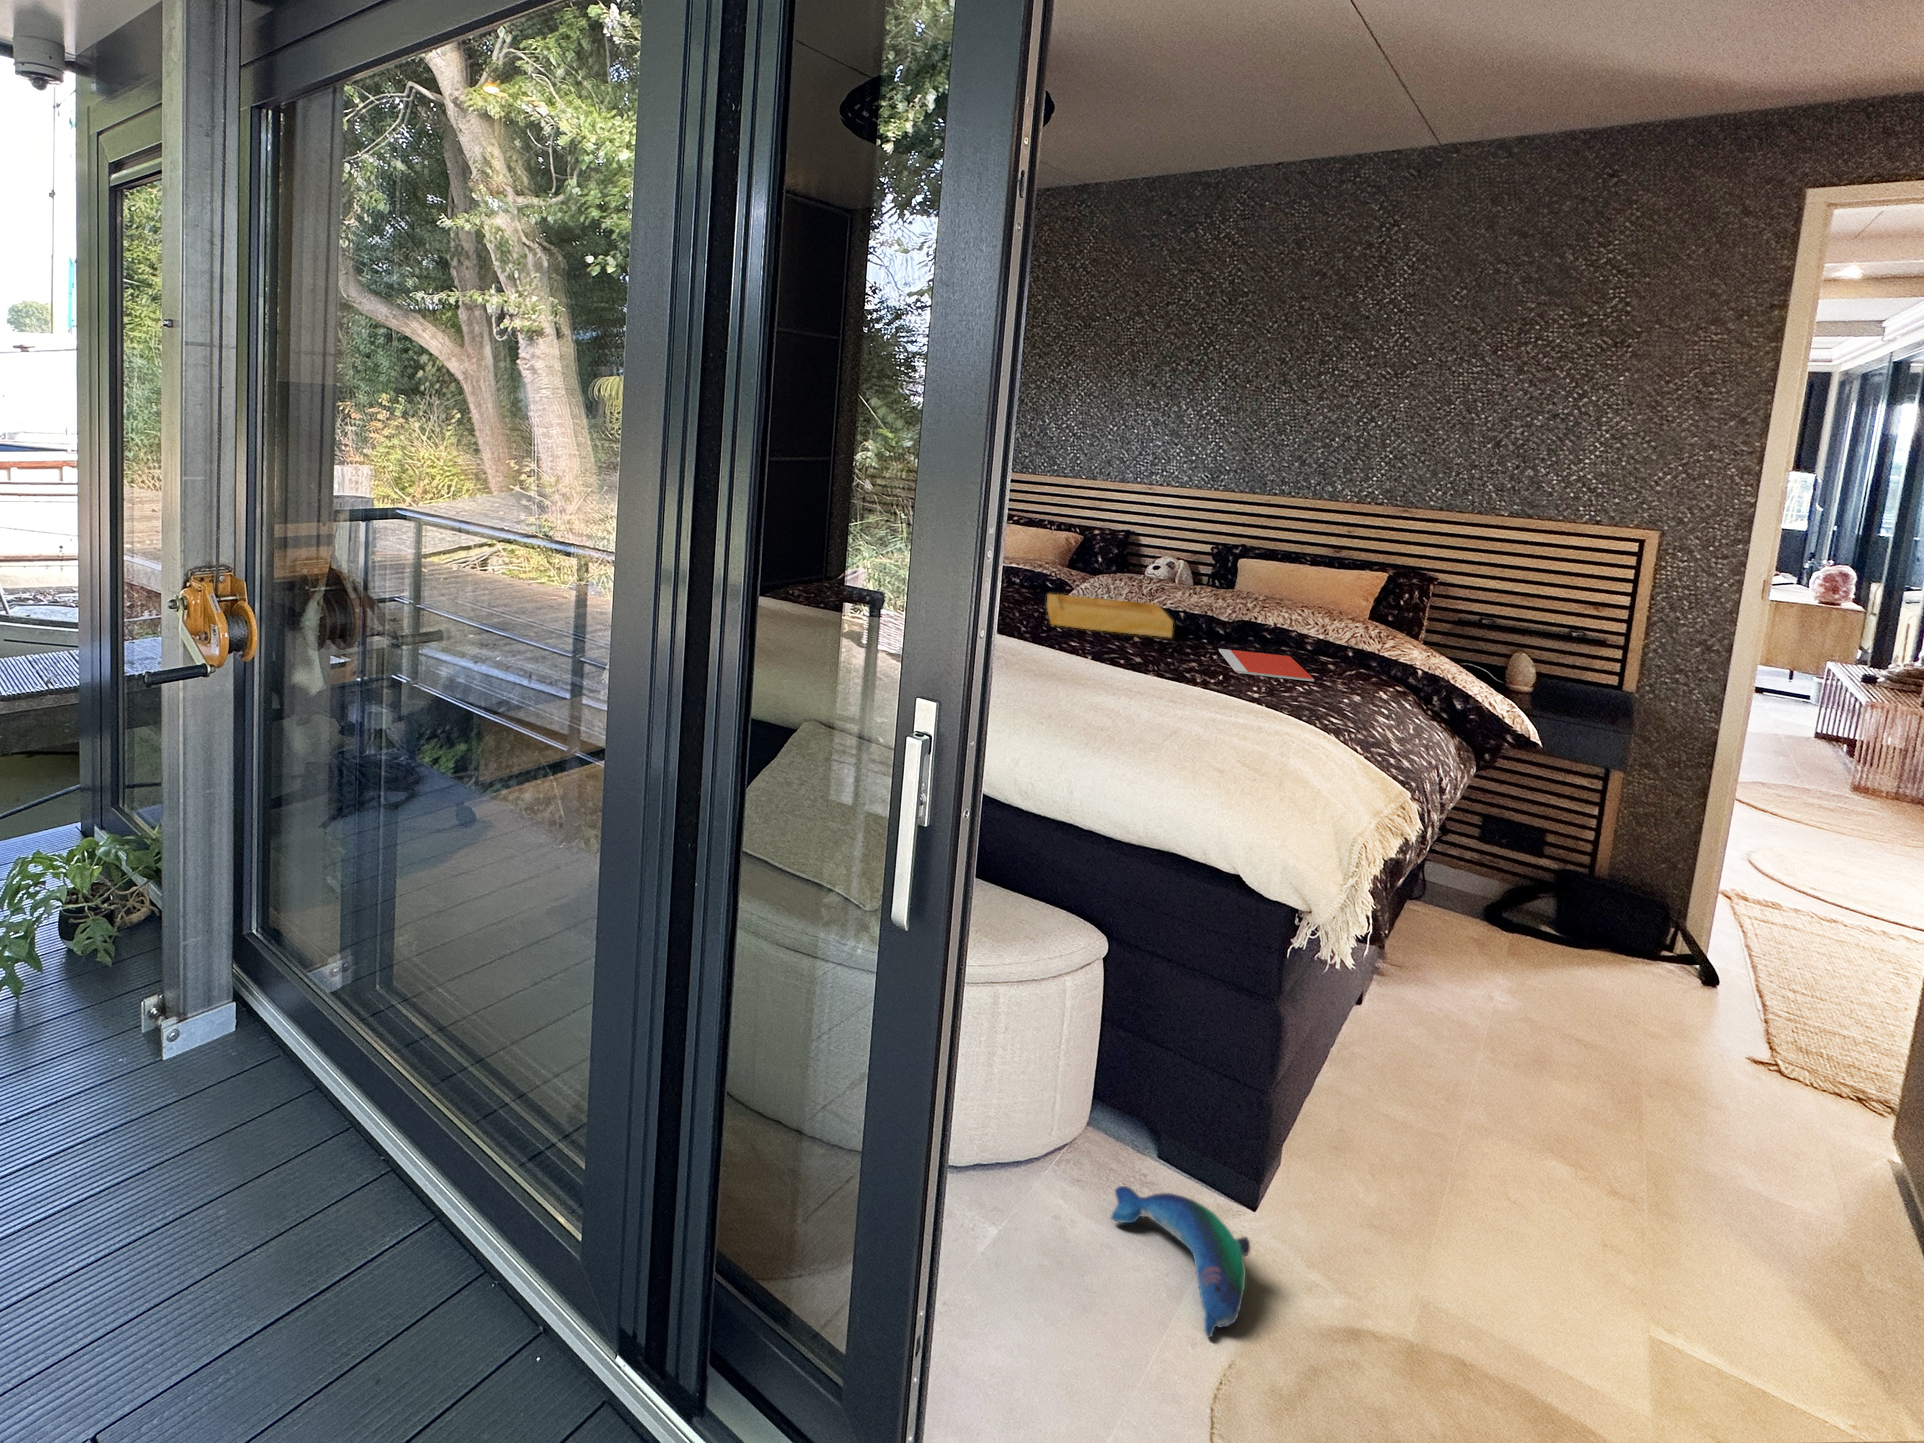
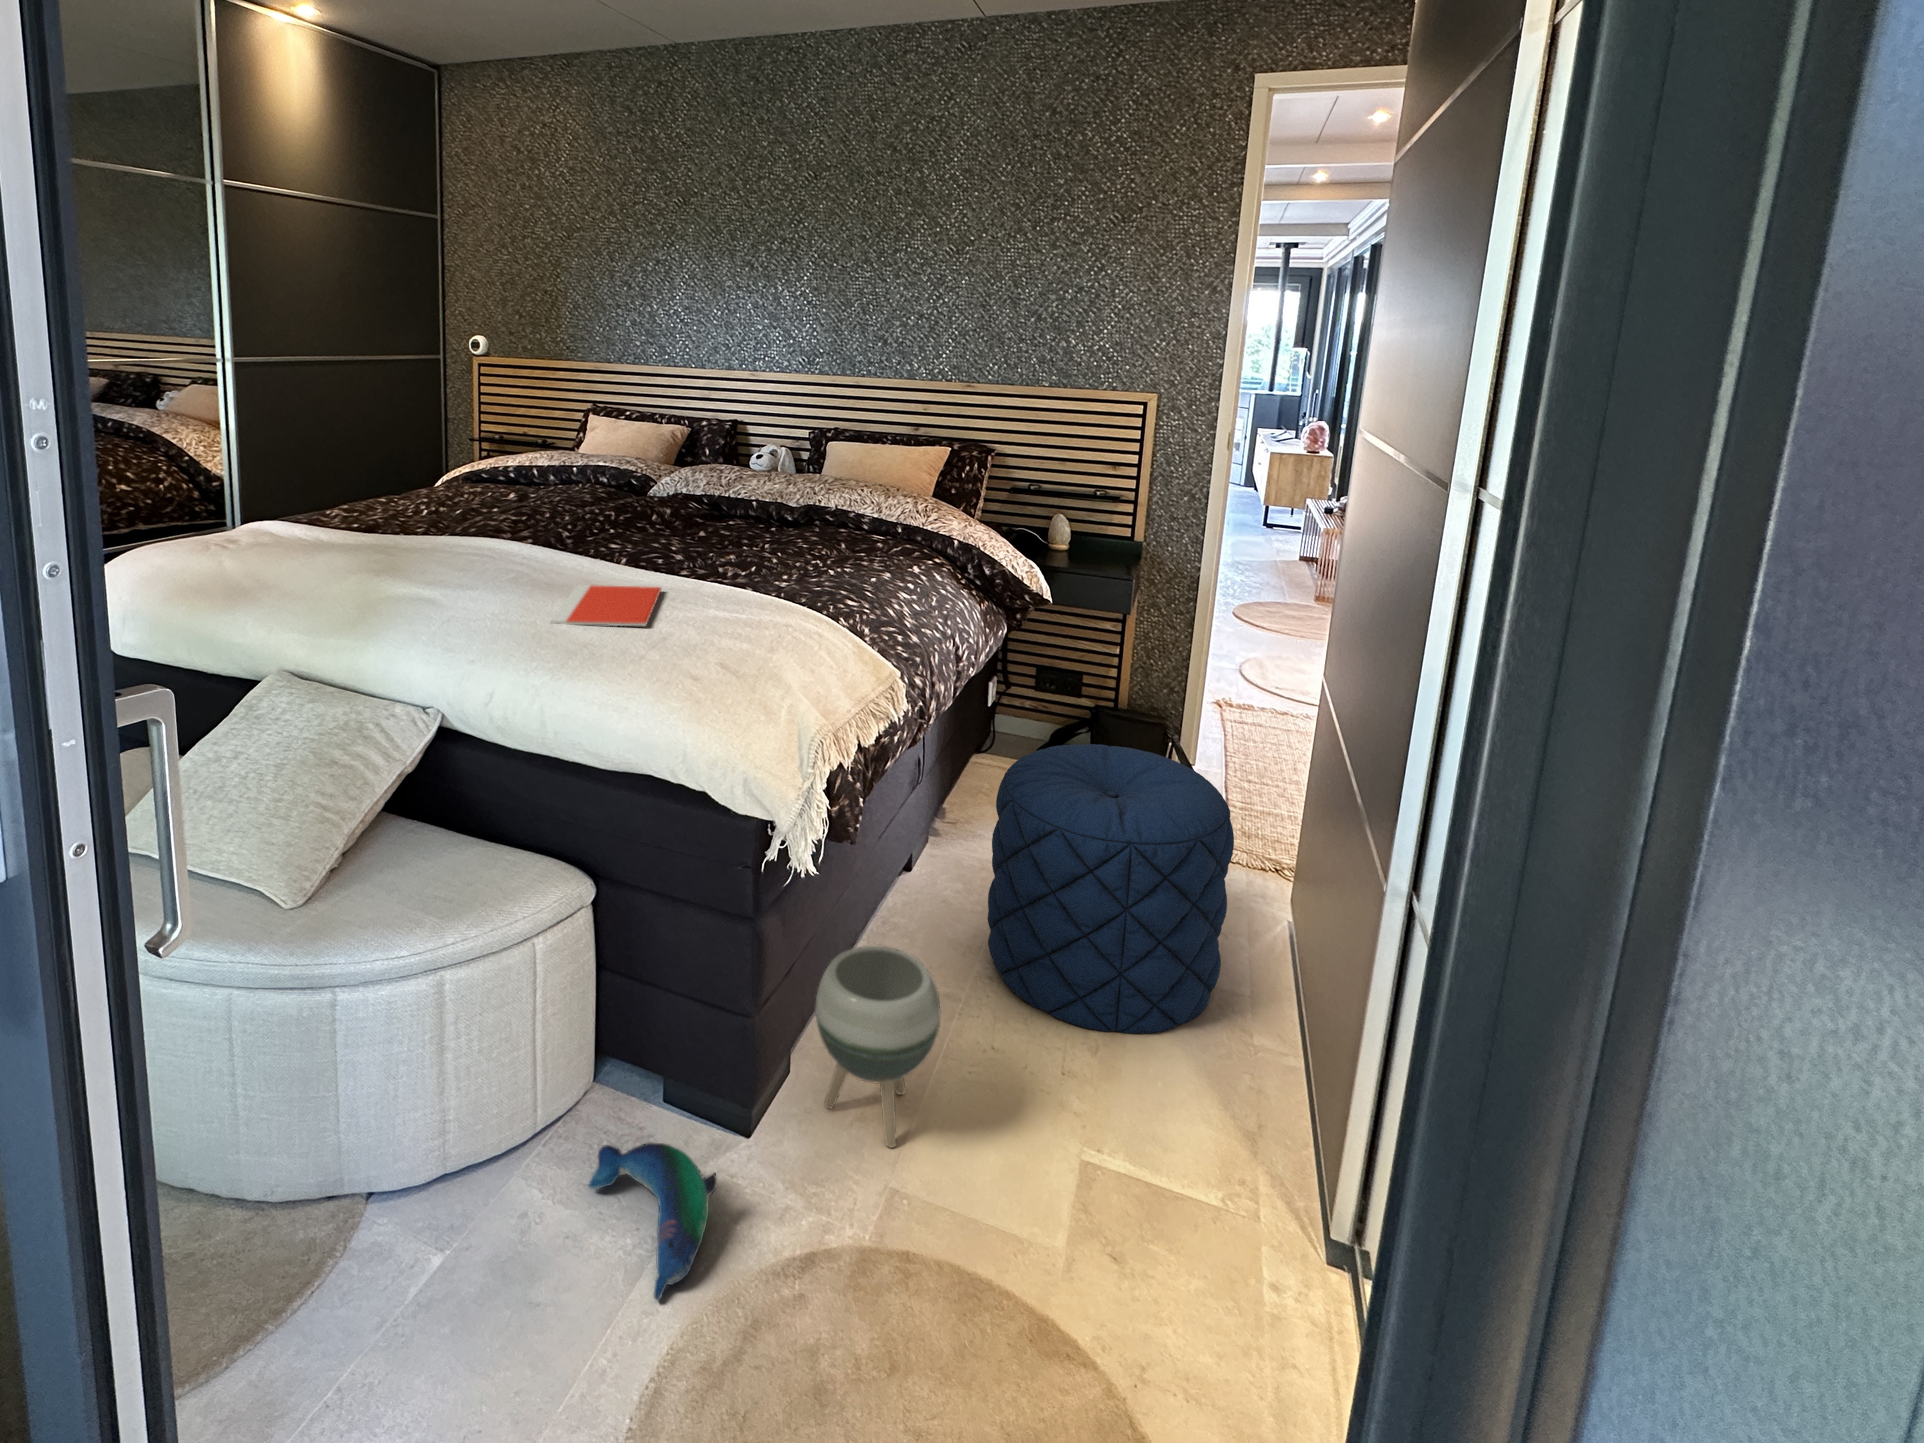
tray: present [1047,594,1173,638] -> none [616,492,738,530]
notebook: present [1219,649,1314,681] -> present [550,585,661,626]
pouf: none [1483,897,1835,1235] -> present [988,744,1234,1034]
planter: none [1331,1058,1479,1268] -> present [815,946,940,1148]

